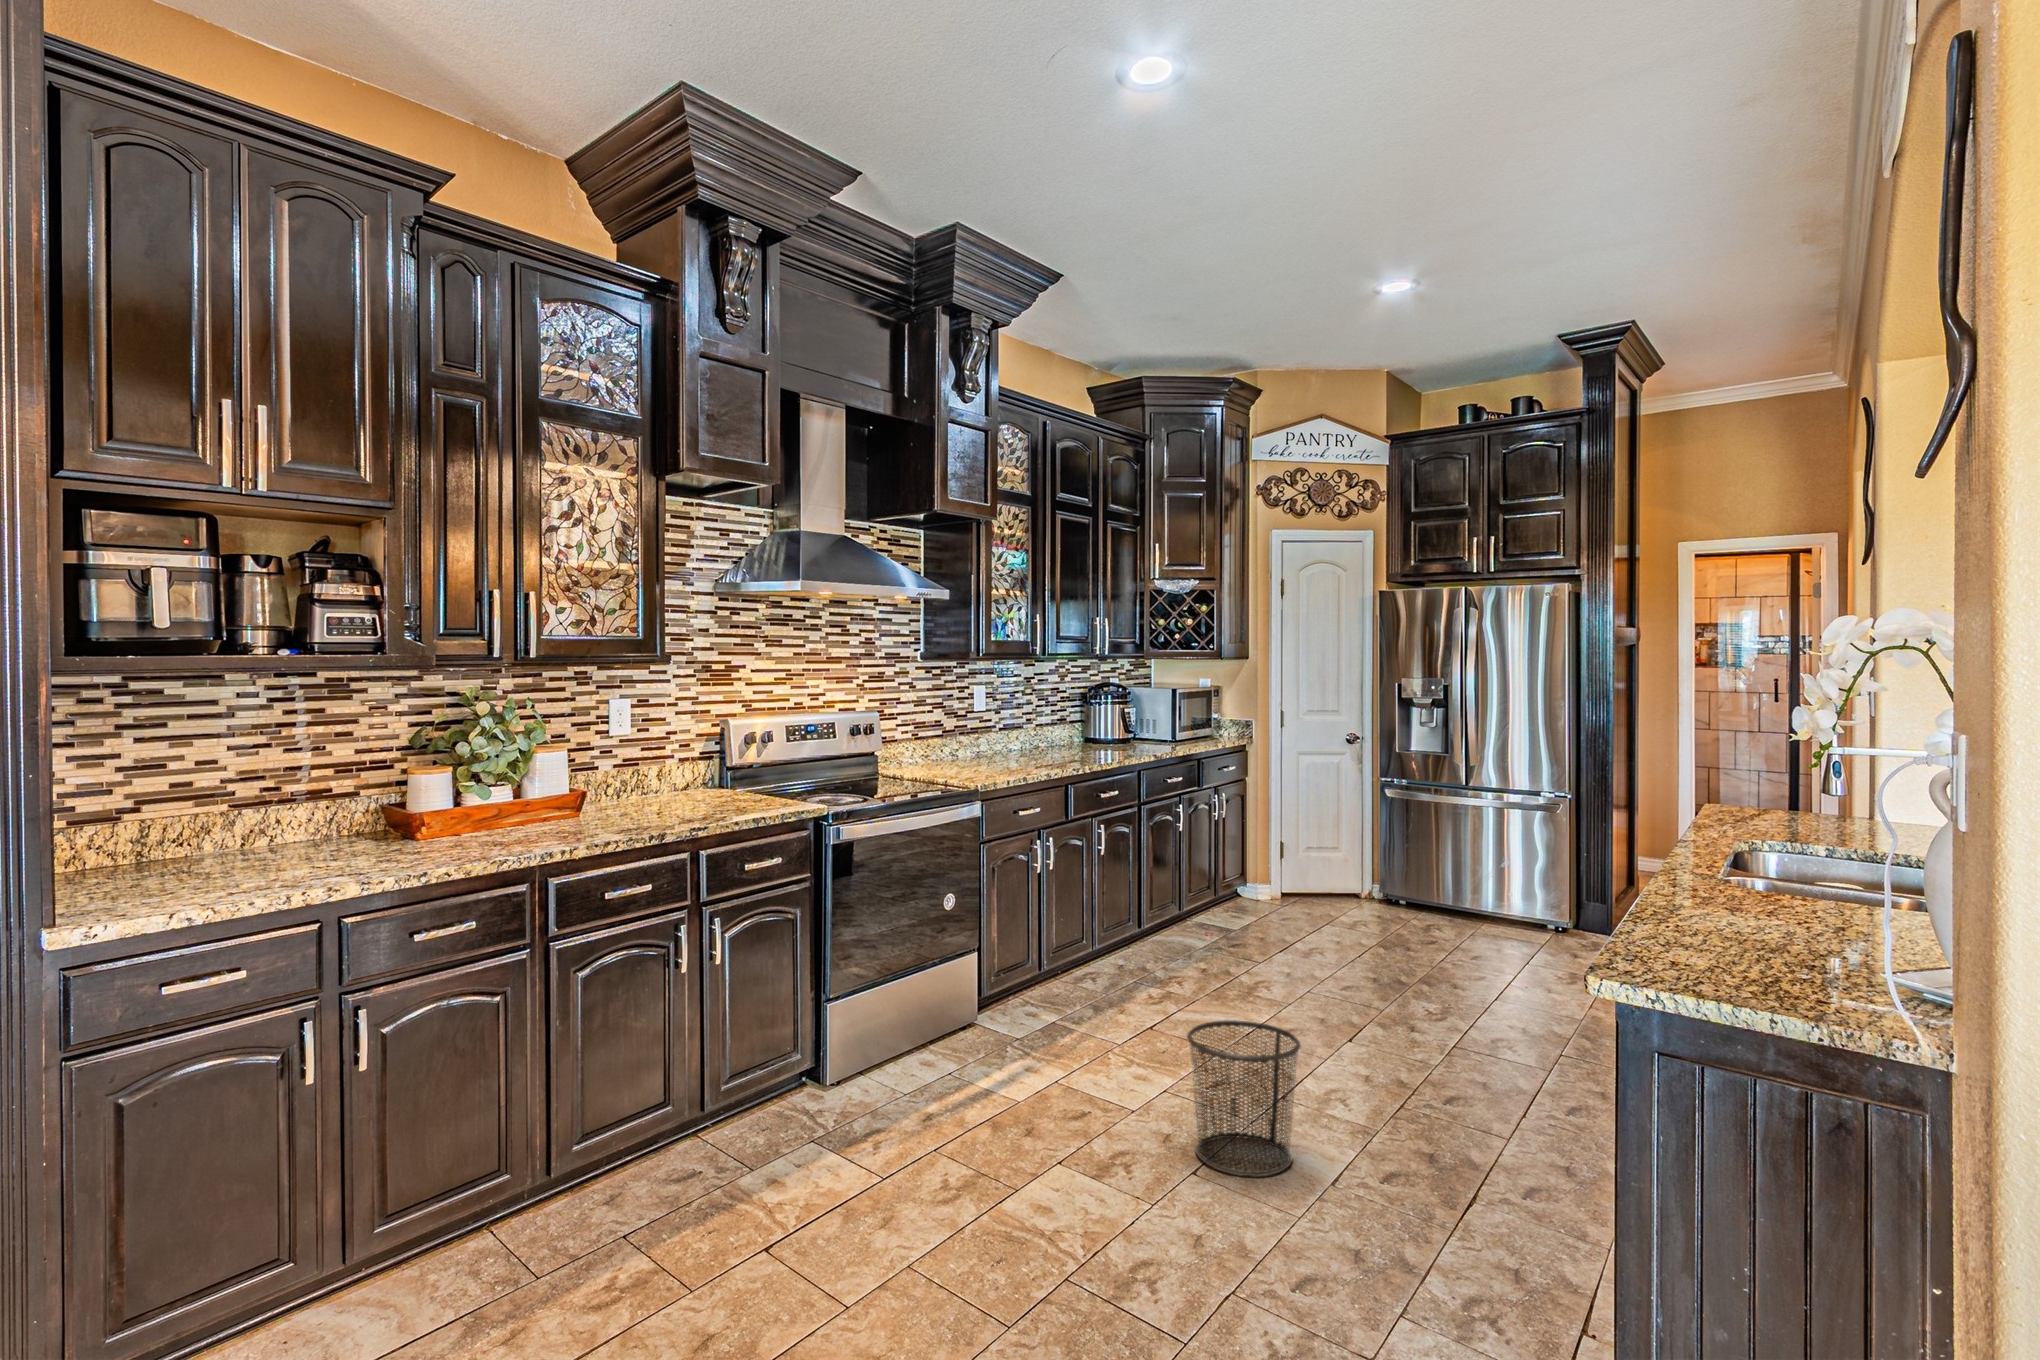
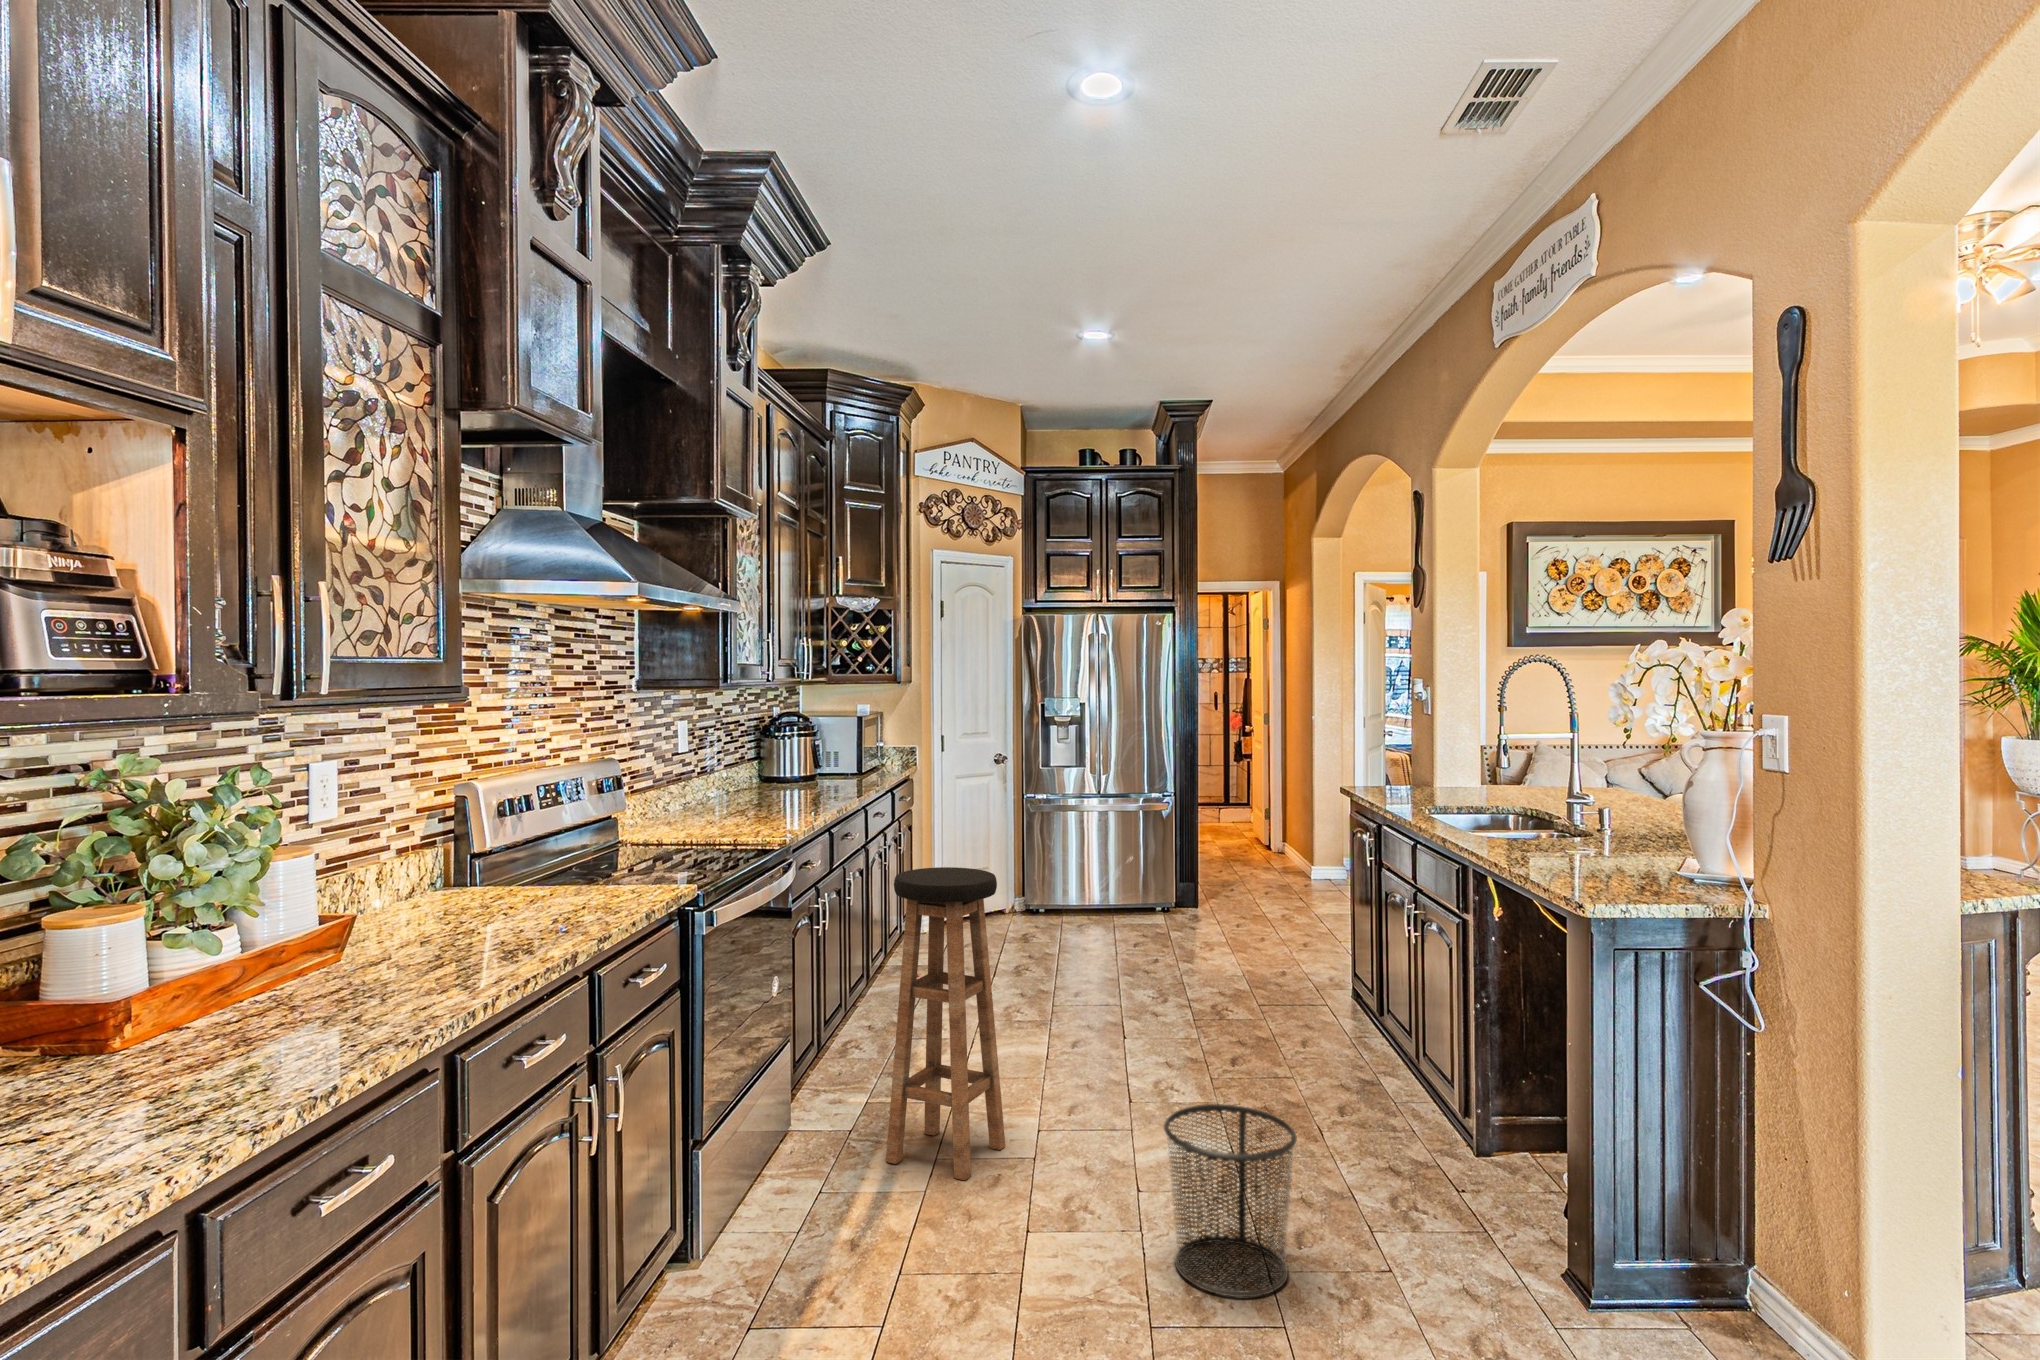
bar stool: none [1050,811,1154,1065] -> present [886,867,1005,1180]

